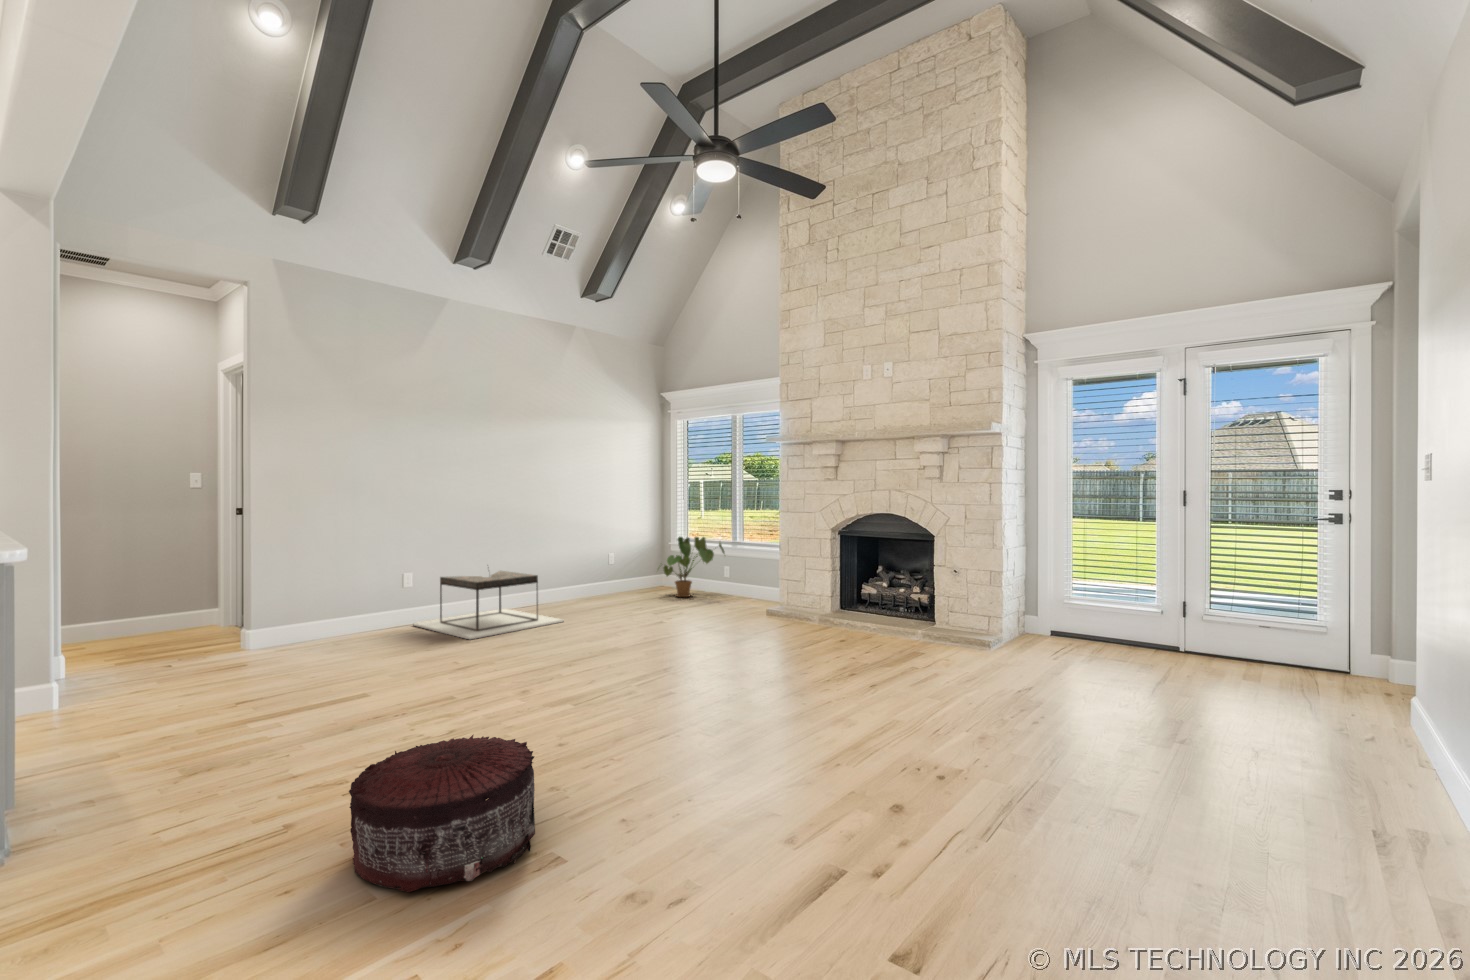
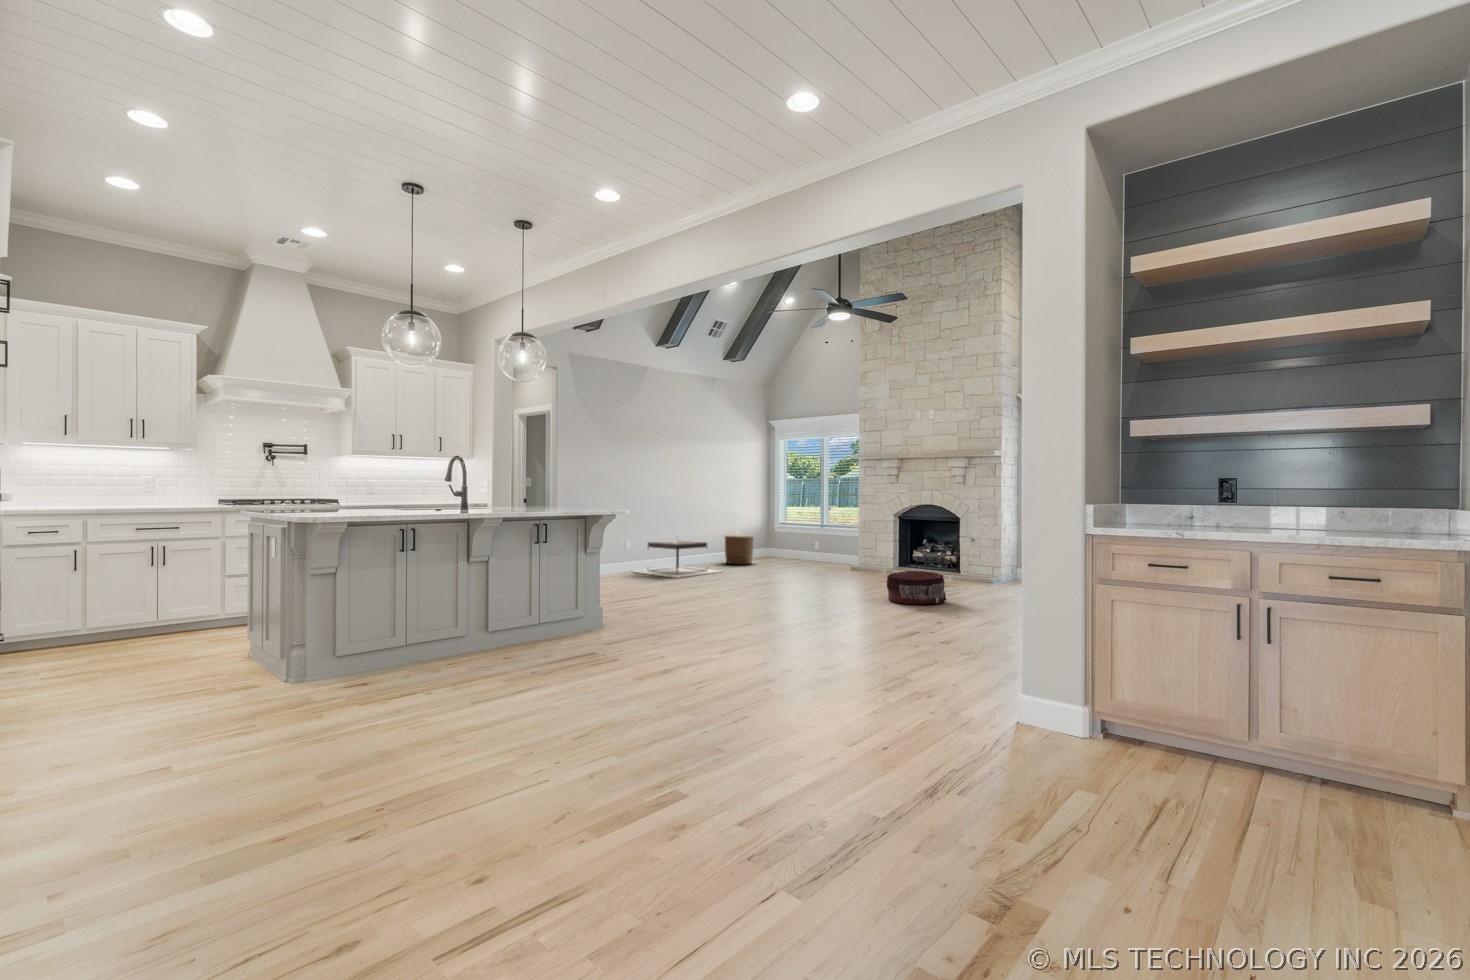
house plant: present [664,537,724,597] -> none [770,522,817,563]
woven basket: none [586,556,630,602] -> present [725,535,754,564]
pouf: present [349,735,535,892] -> present [886,571,947,604]

